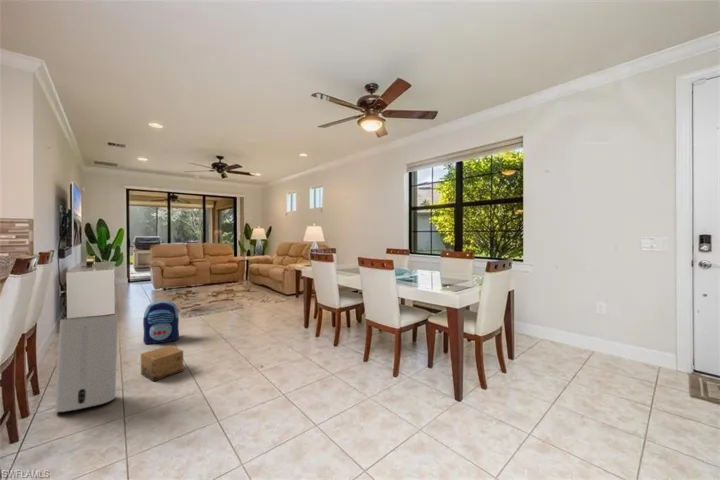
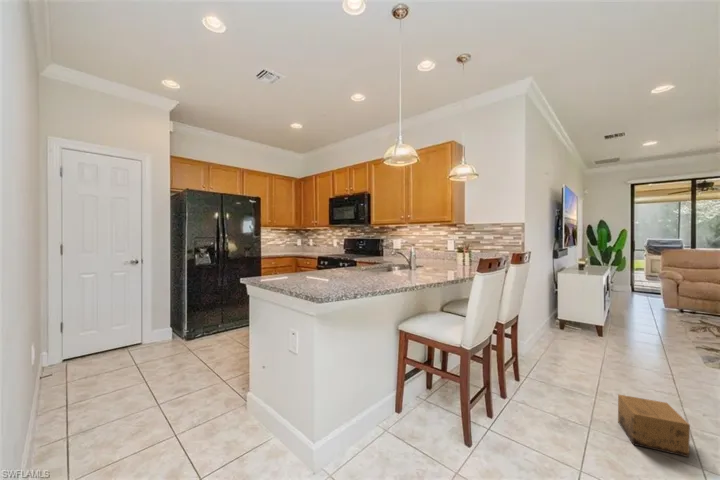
backpack: present [143,300,179,344] -> none [632,328,694,395]
air purifier: present [55,314,118,412] -> none [520,322,584,437]

